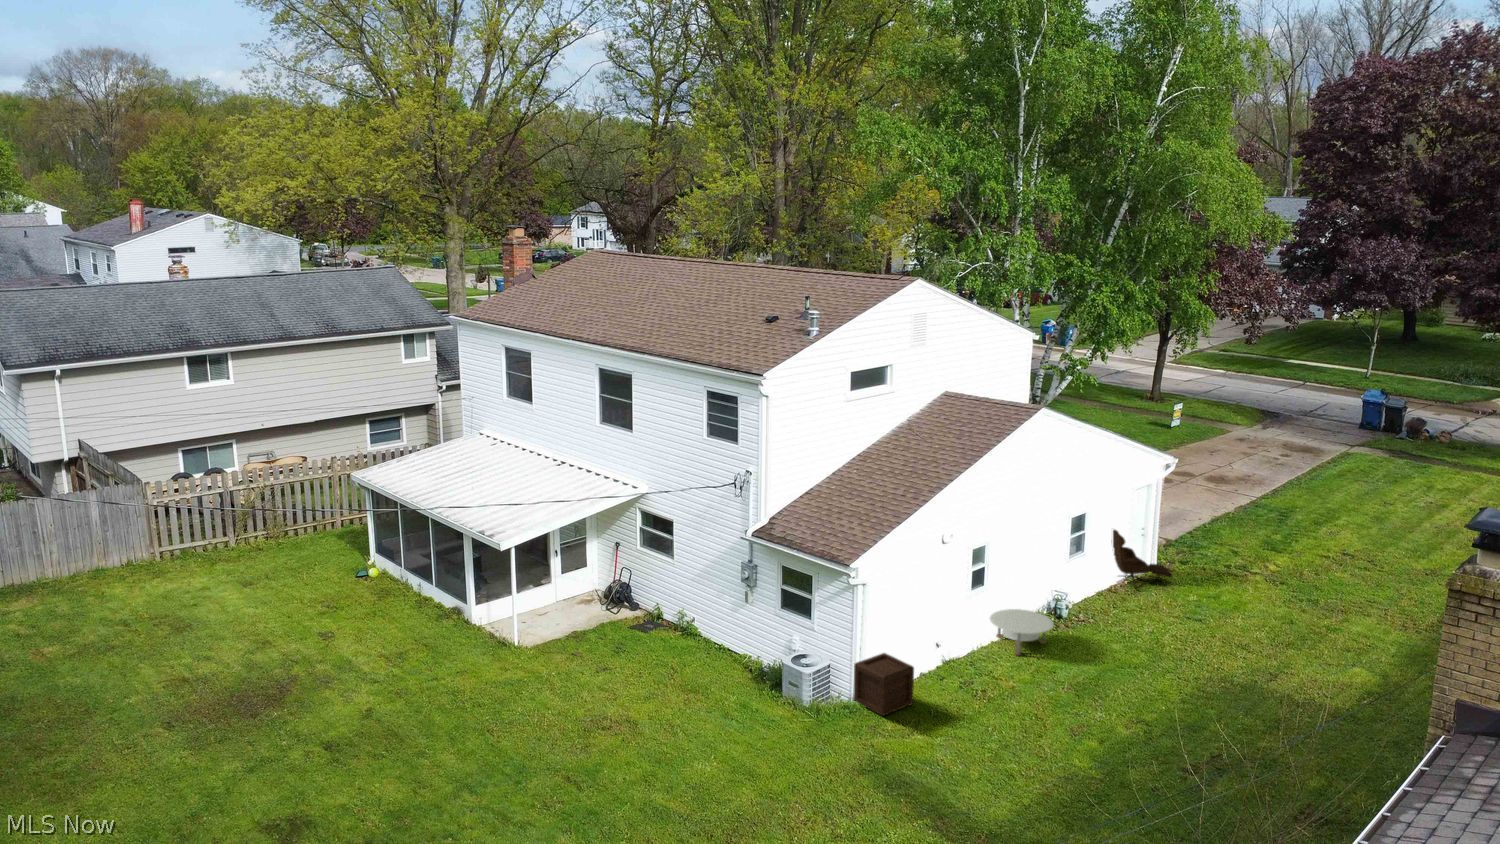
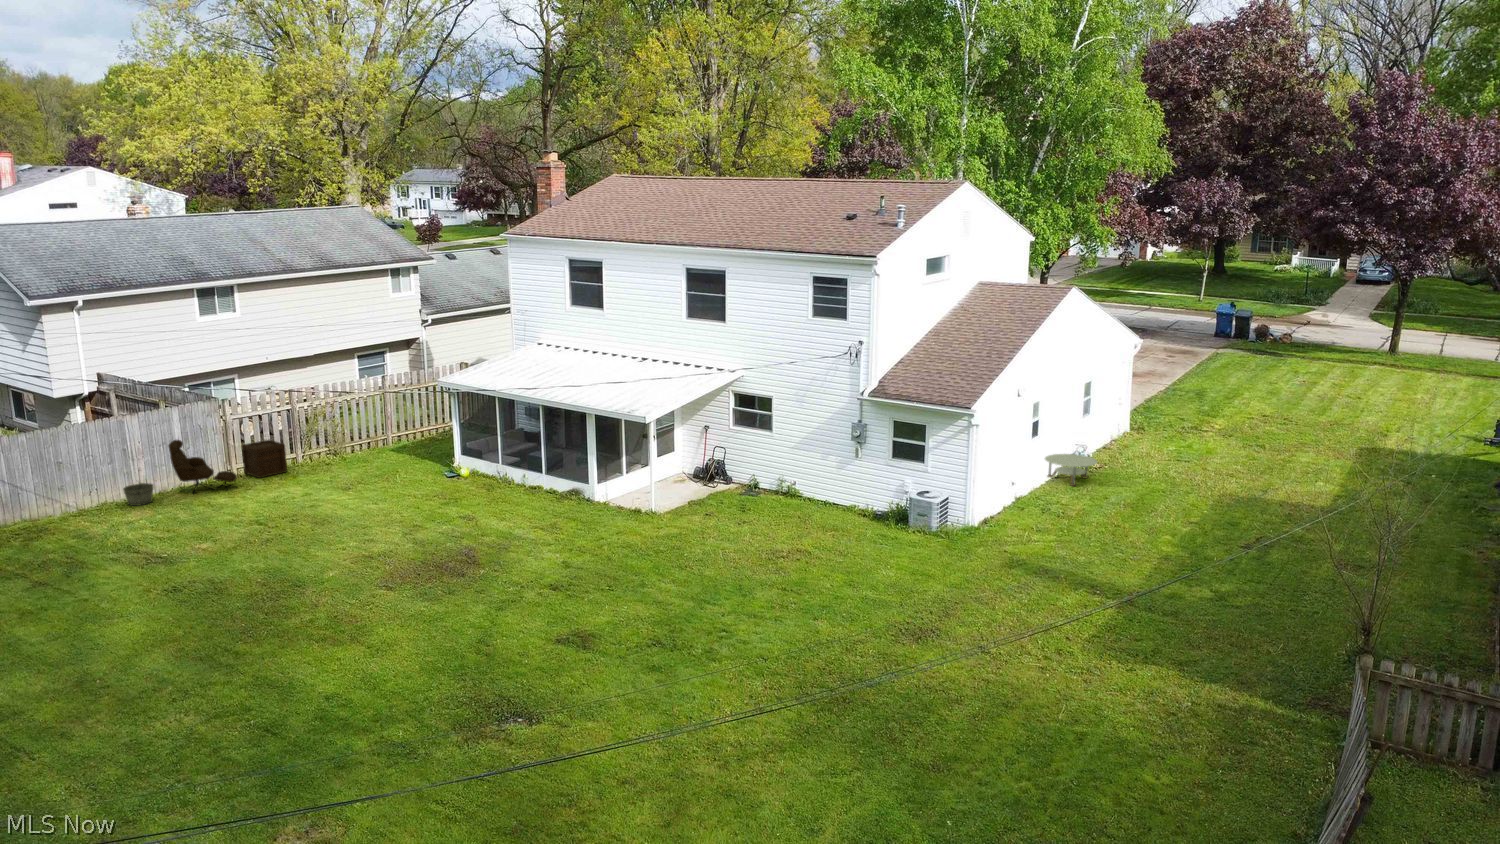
lounge chair: present [1113,530,1172,587] -> present [169,440,237,494]
wooden bucket: none [25,565,57,591] -> present [123,483,154,506]
wooden crate: present [853,653,914,716] -> present [242,440,287,478]

